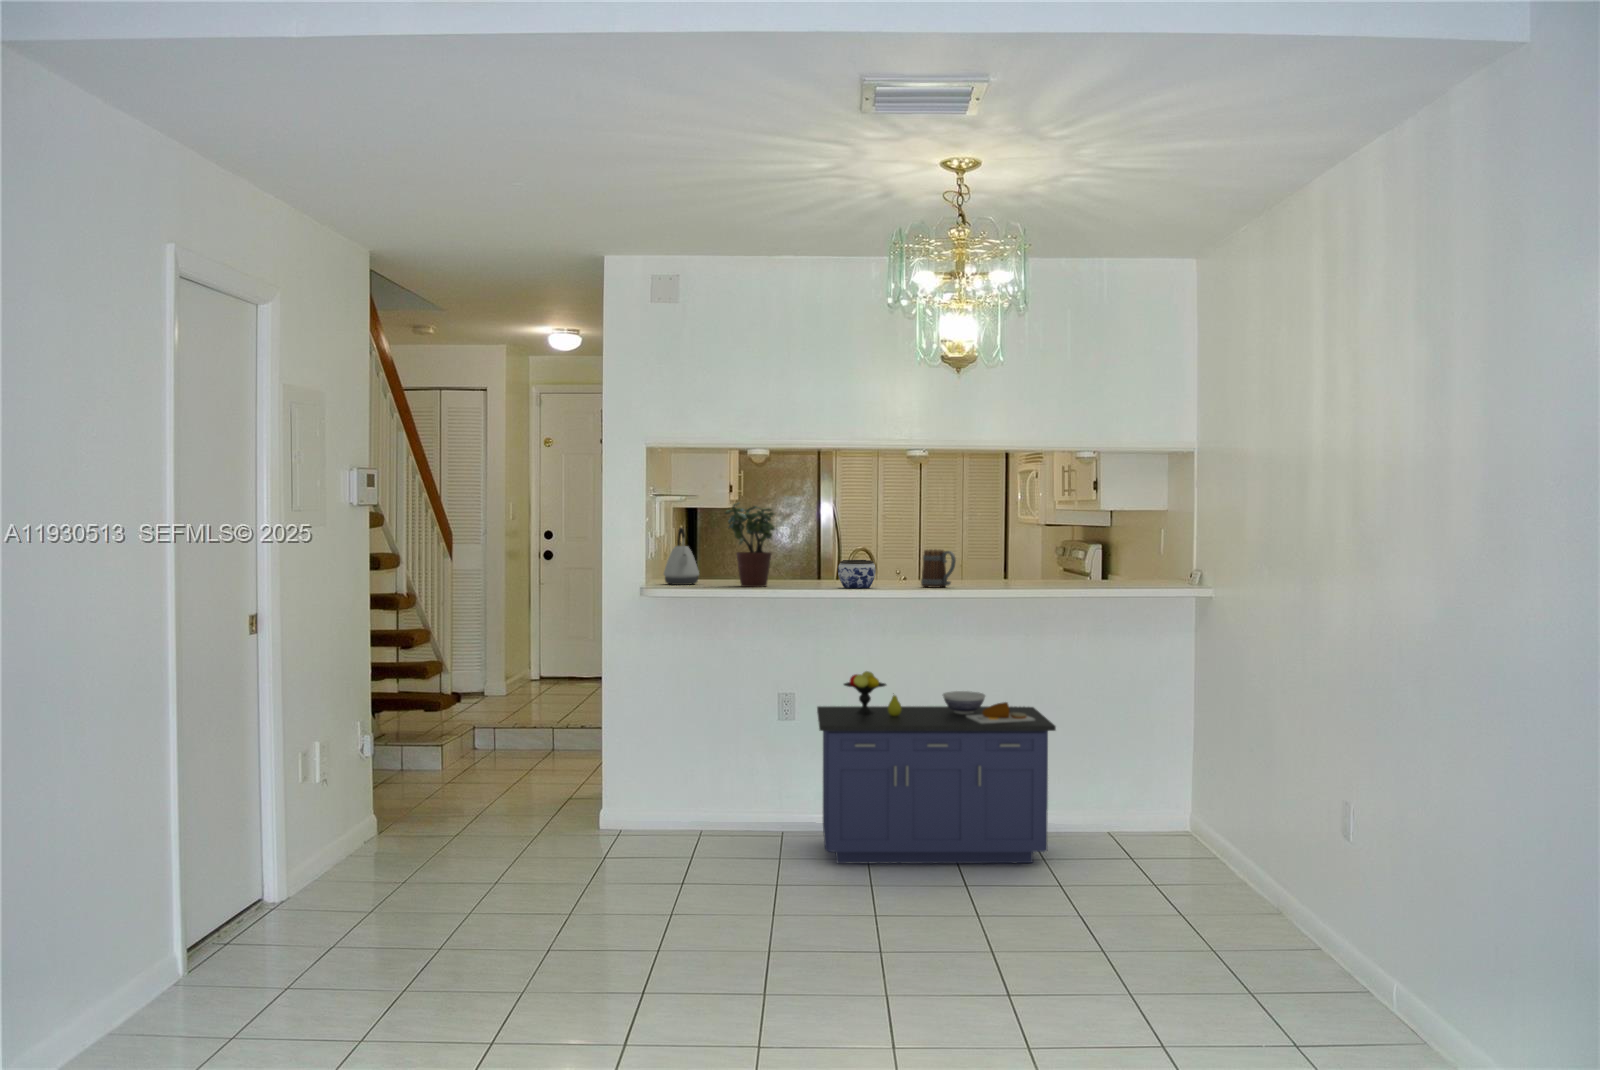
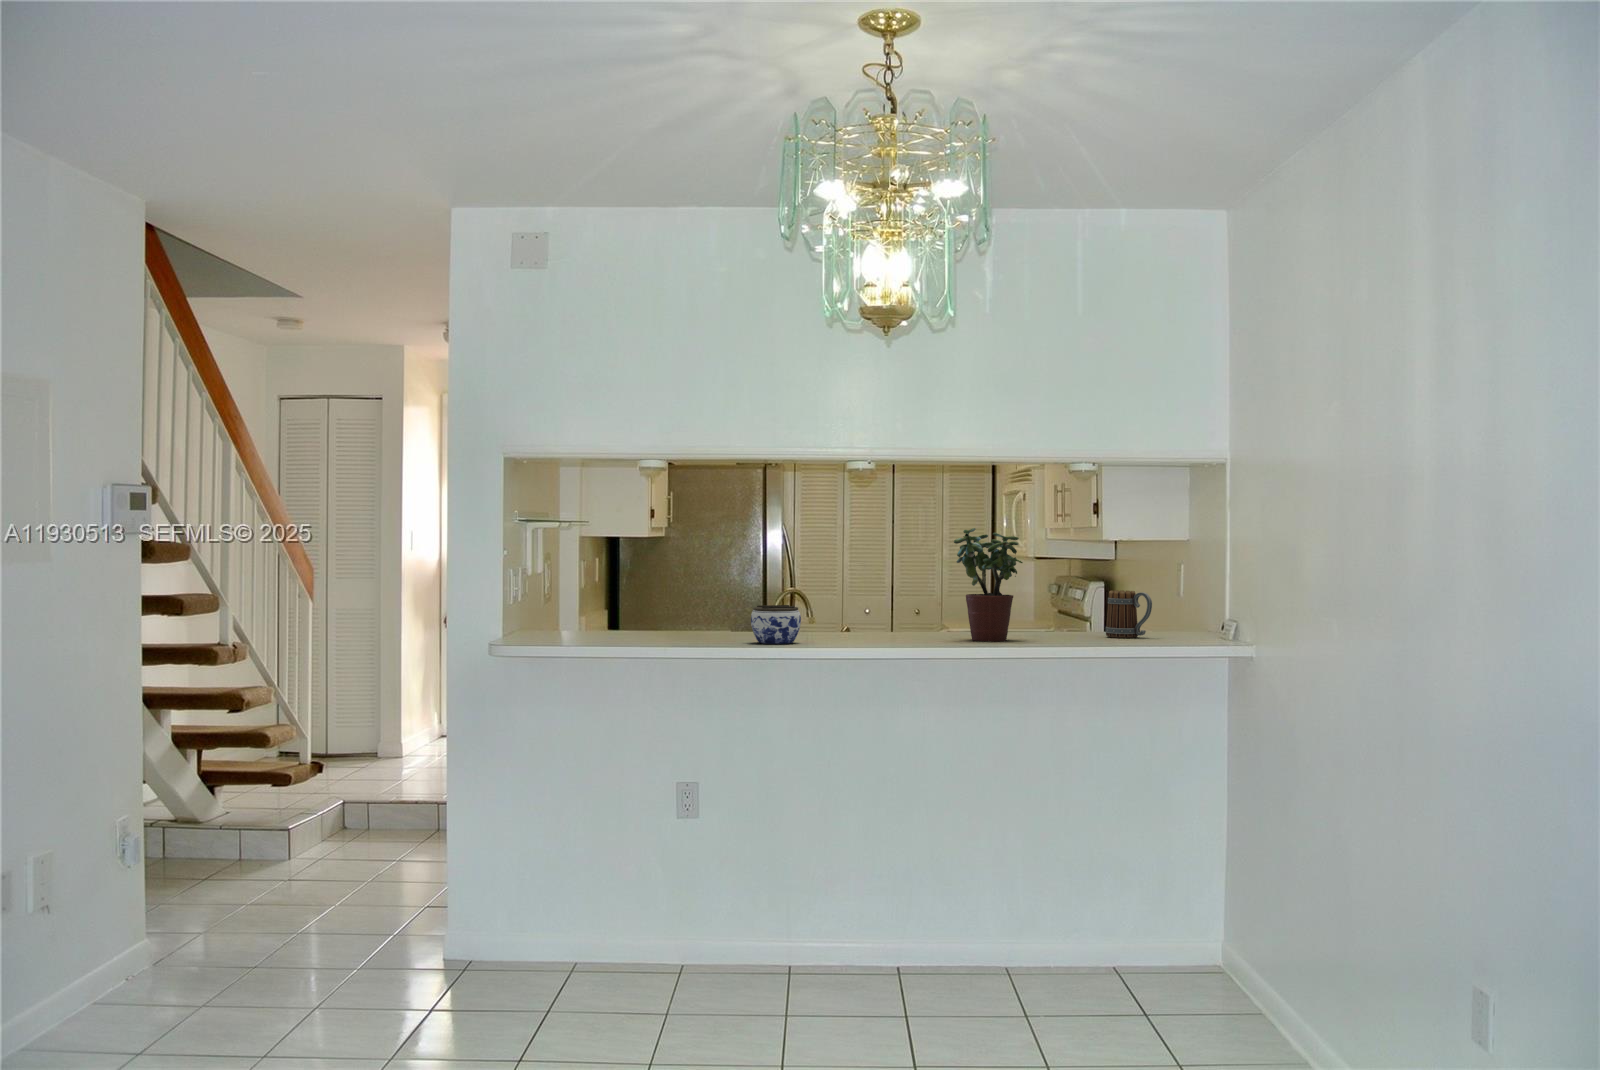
potted plant: present [725,503,774,587] -> present [954,528,1023,641]
kettle: present [664,528,699,585] -> none [535,561,582,636]
mug: present [921,549,956,588] -> present [1105,590,1152,638]
storage cabinet: present [817,671,1056,863] -> none [718,754,1042,1022]

